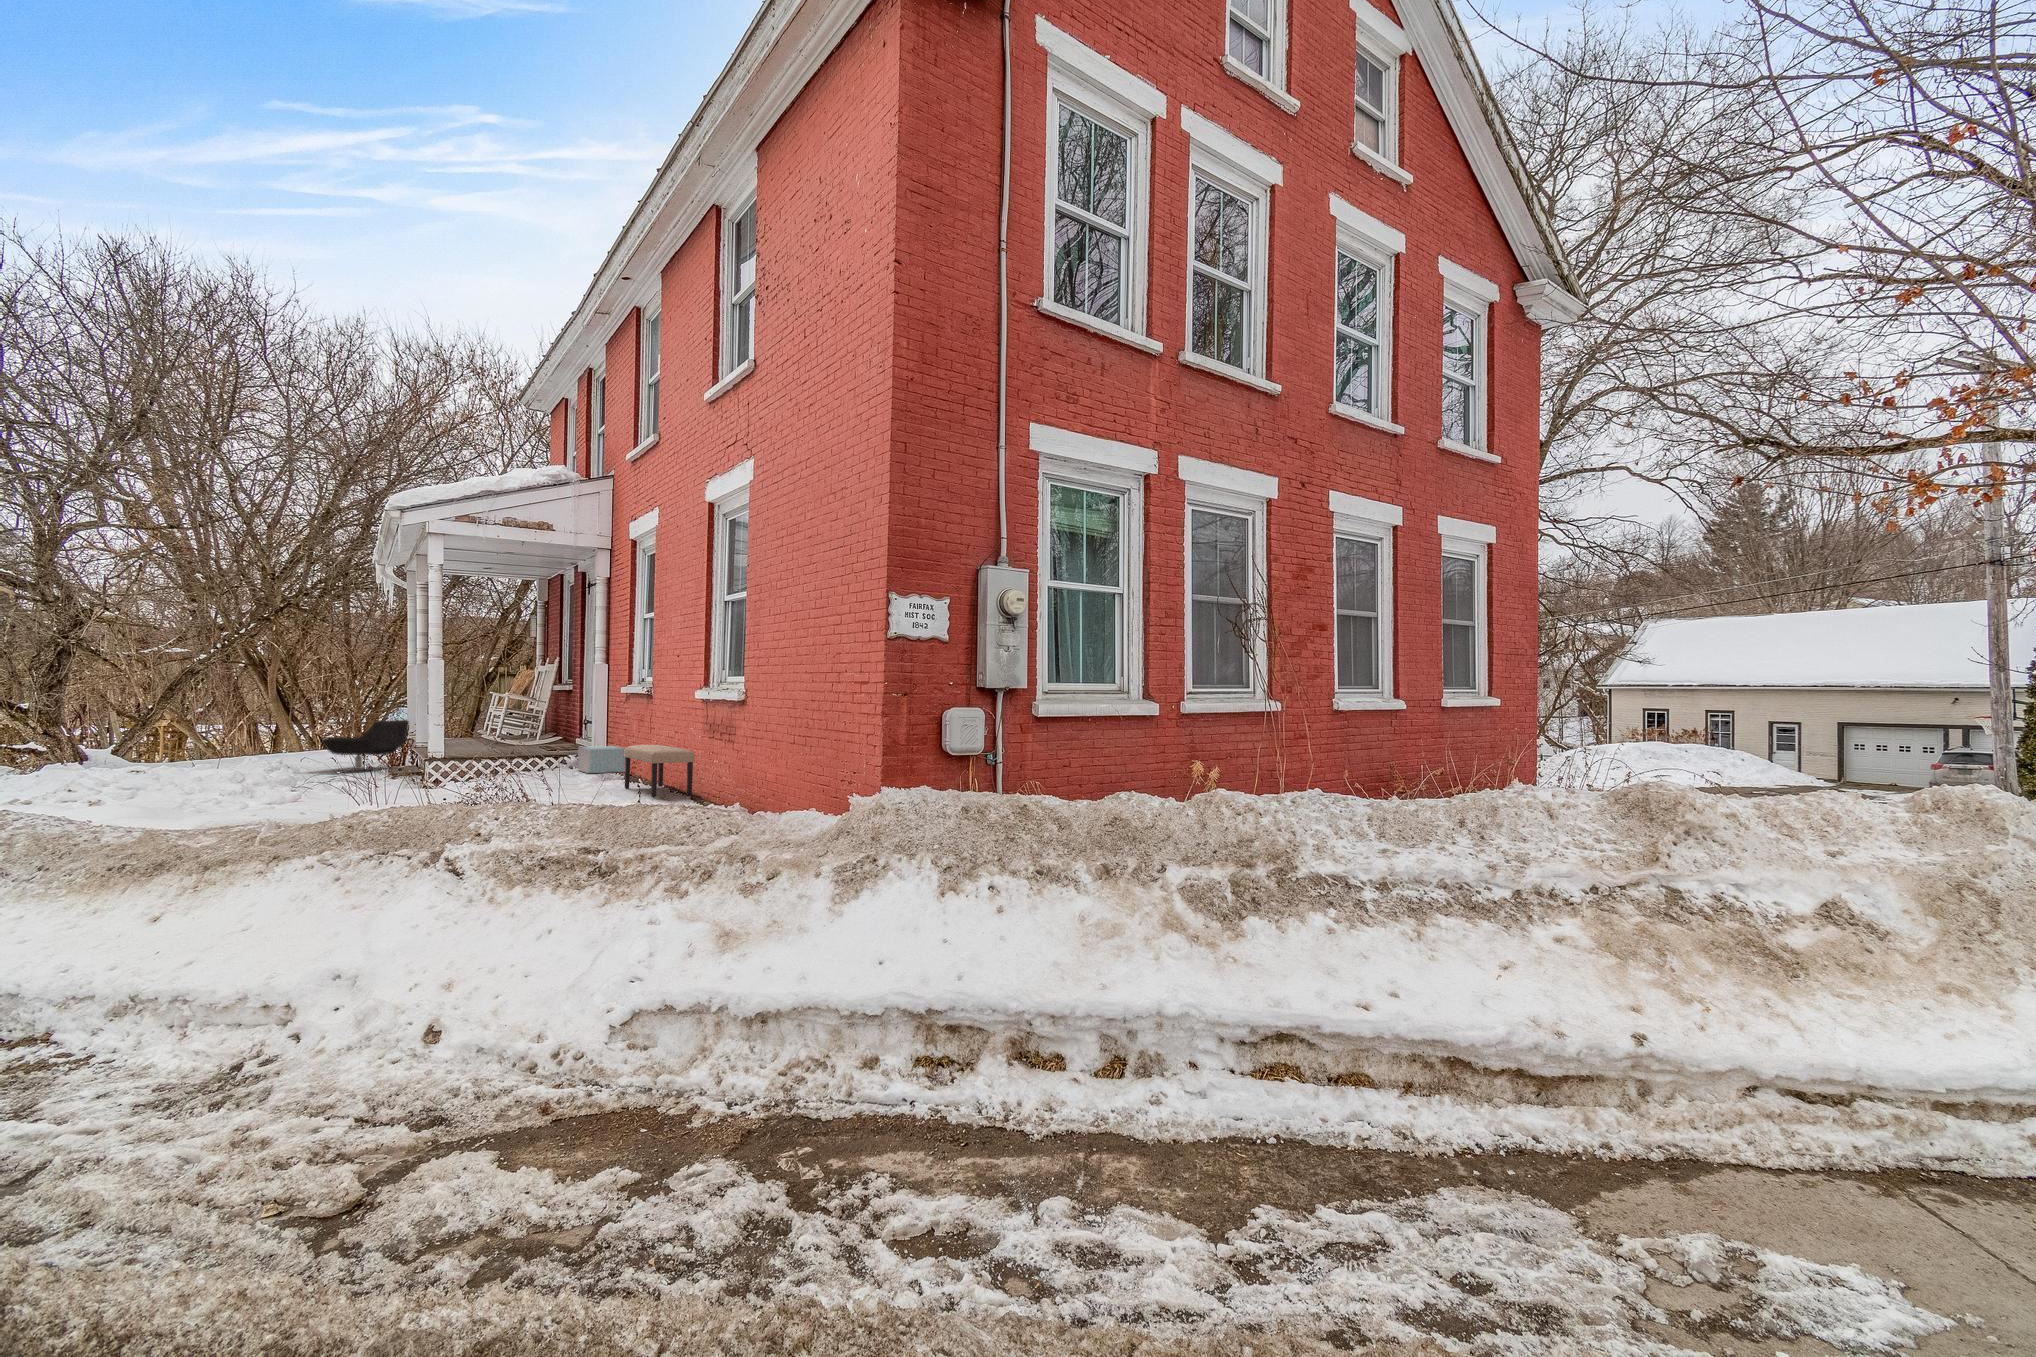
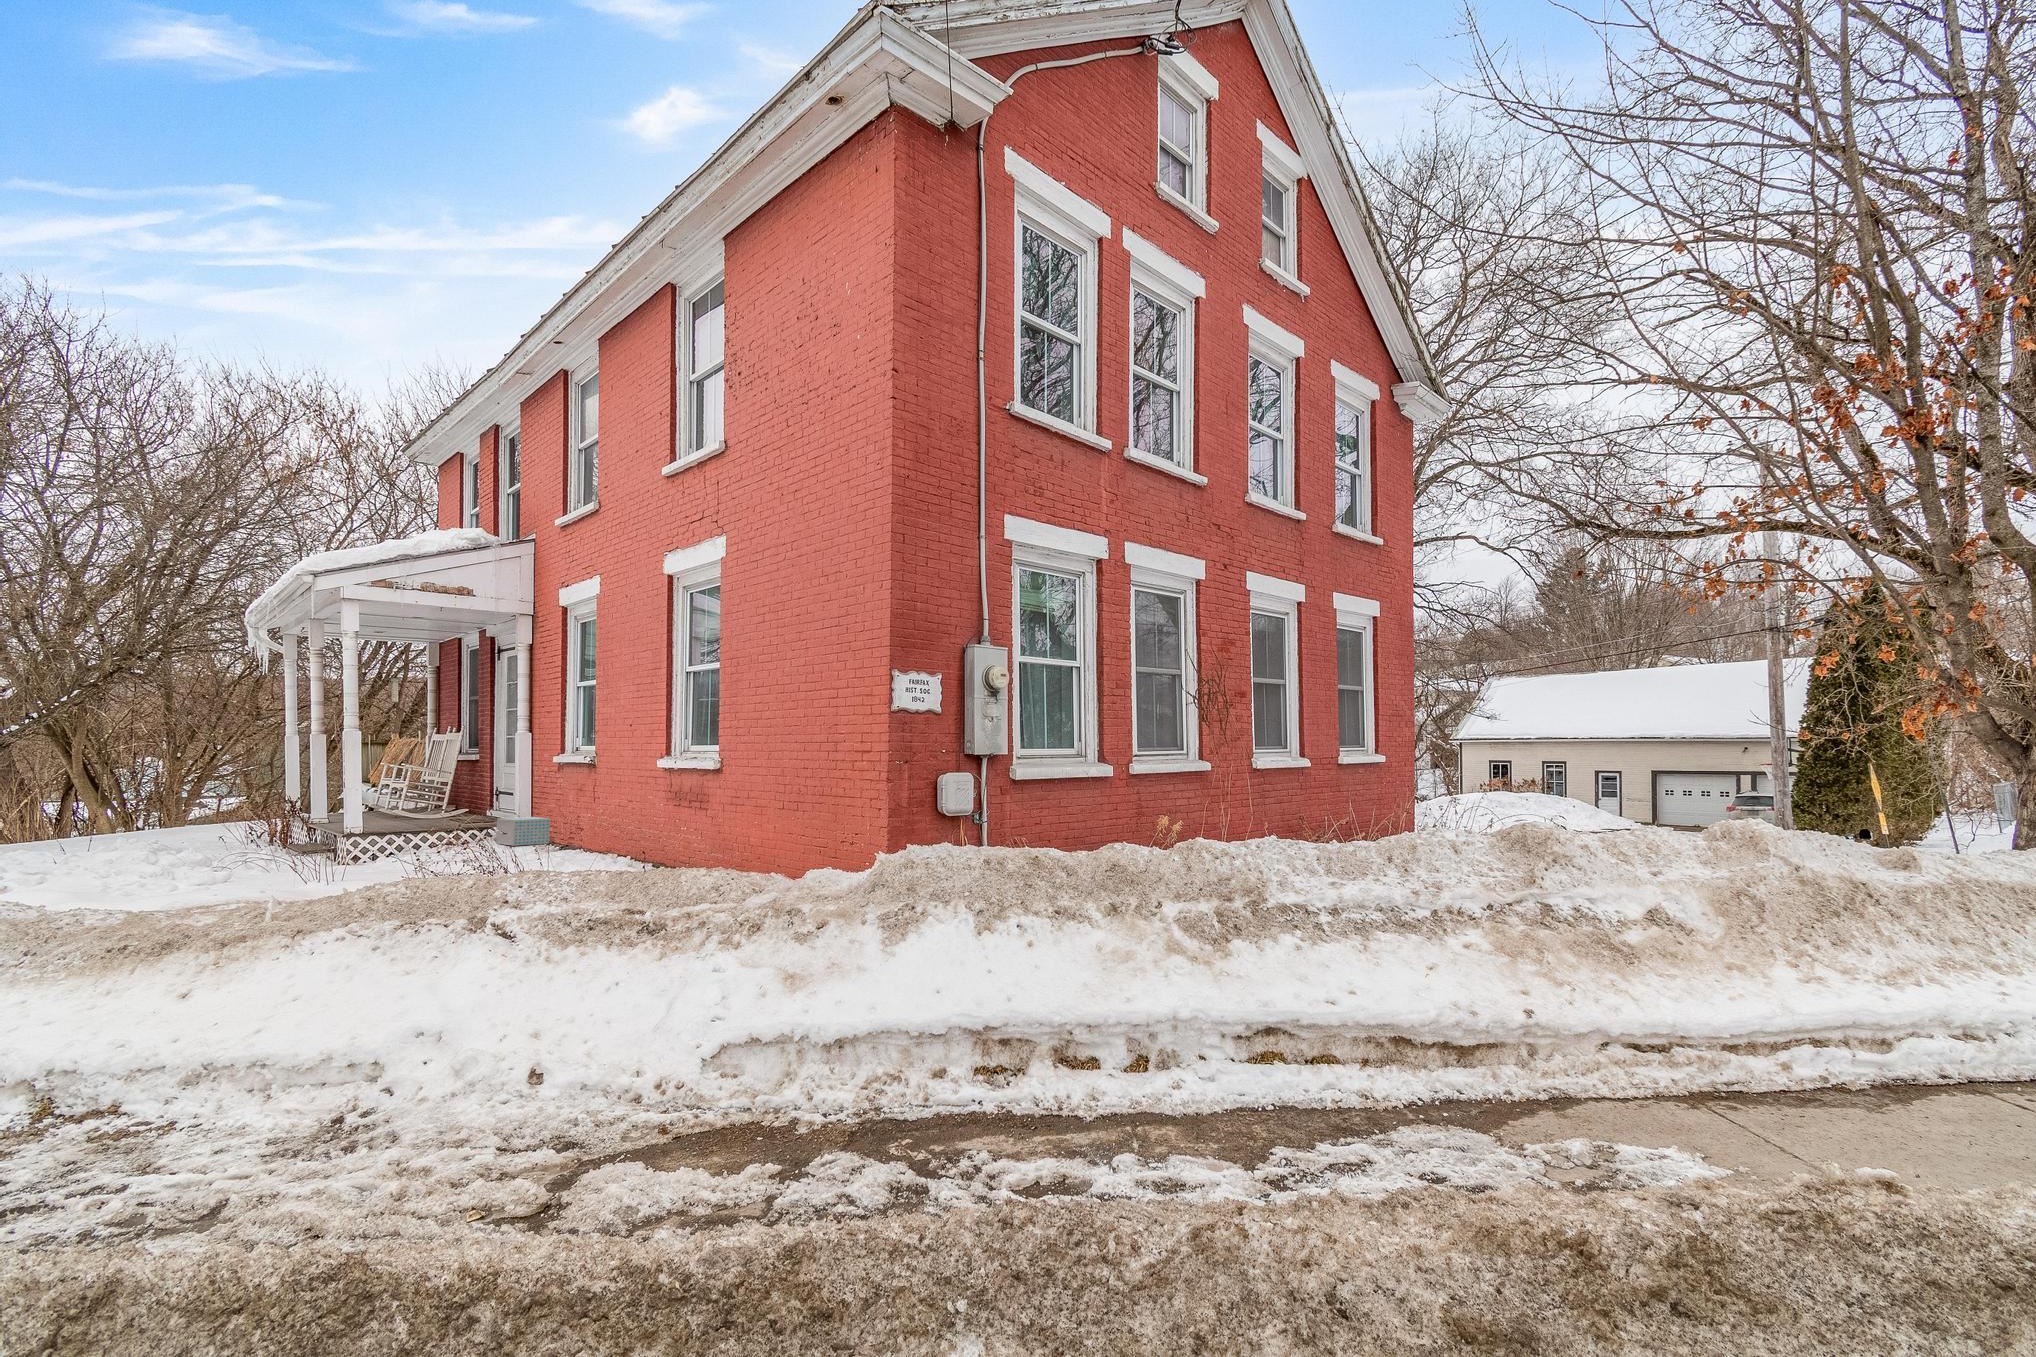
lounge chair: present [322,720,409,770] -> none [210,794,306,852]
bench: present [624,745,695,798] -> none [567,815,649,867]

